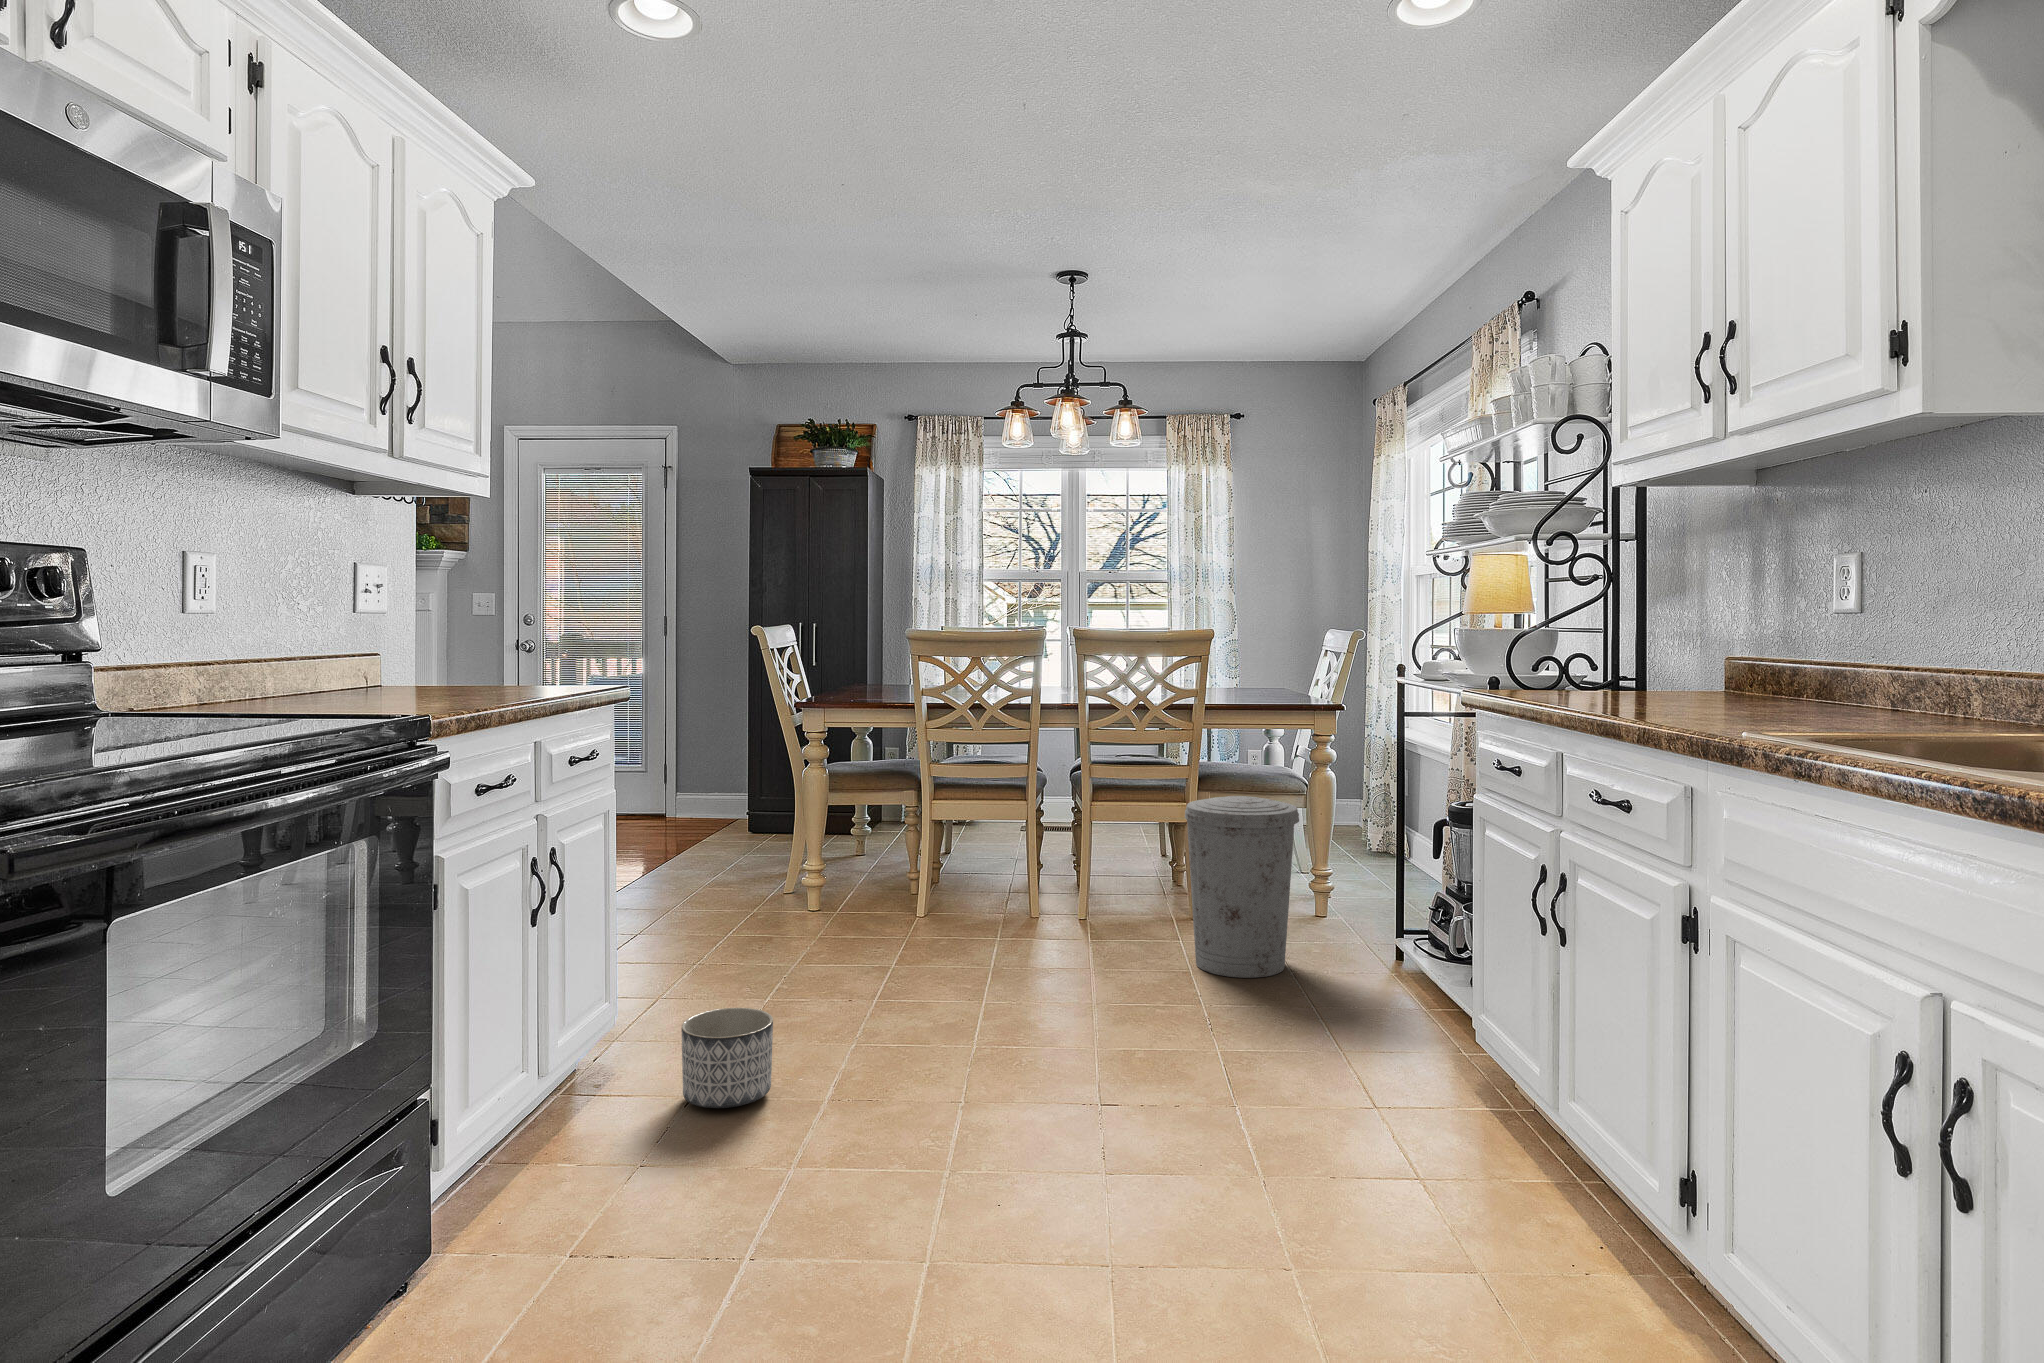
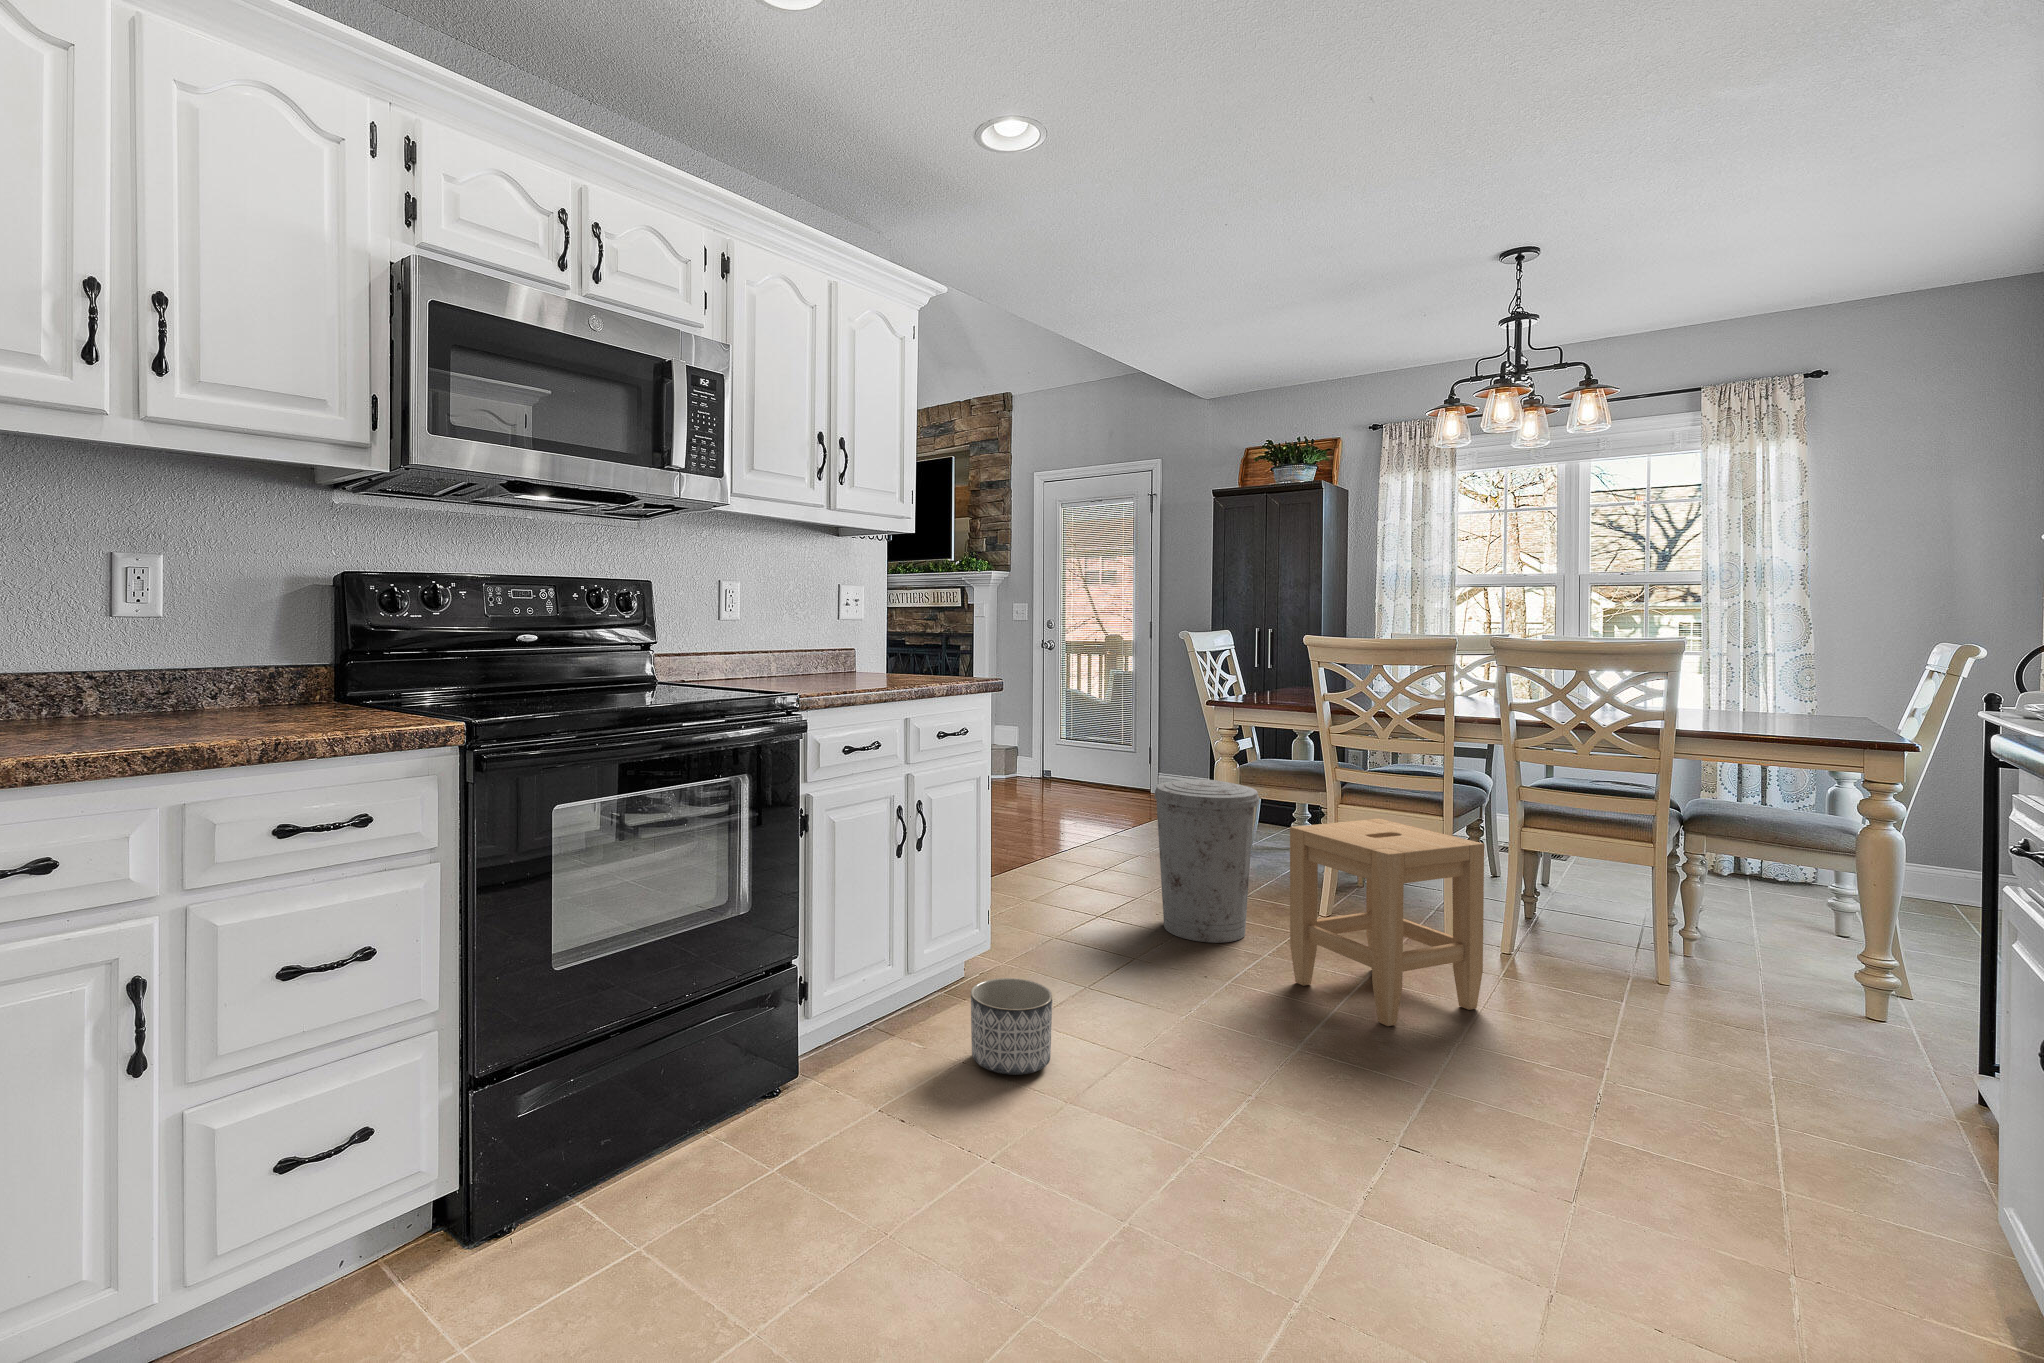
trash can: present [1185,796,1299,978] -> present [1155,779,1259,943]
stool: none [931,803,1089,987] -> present [1290,819,1484,1026]

